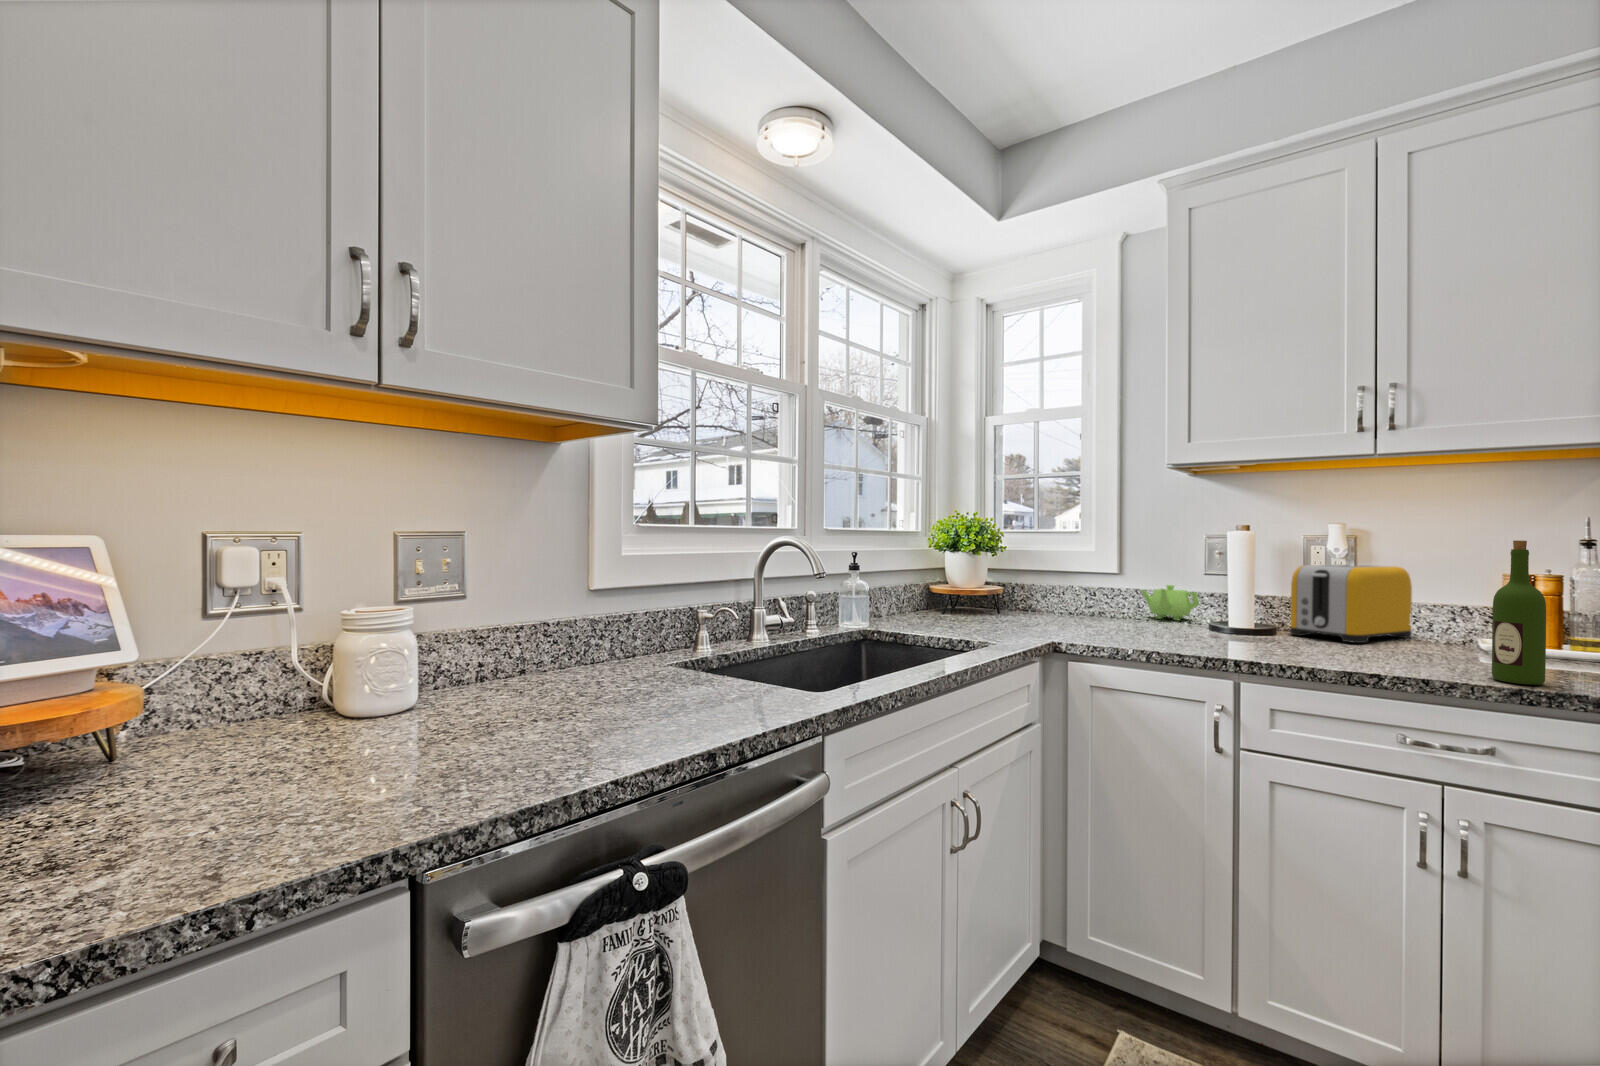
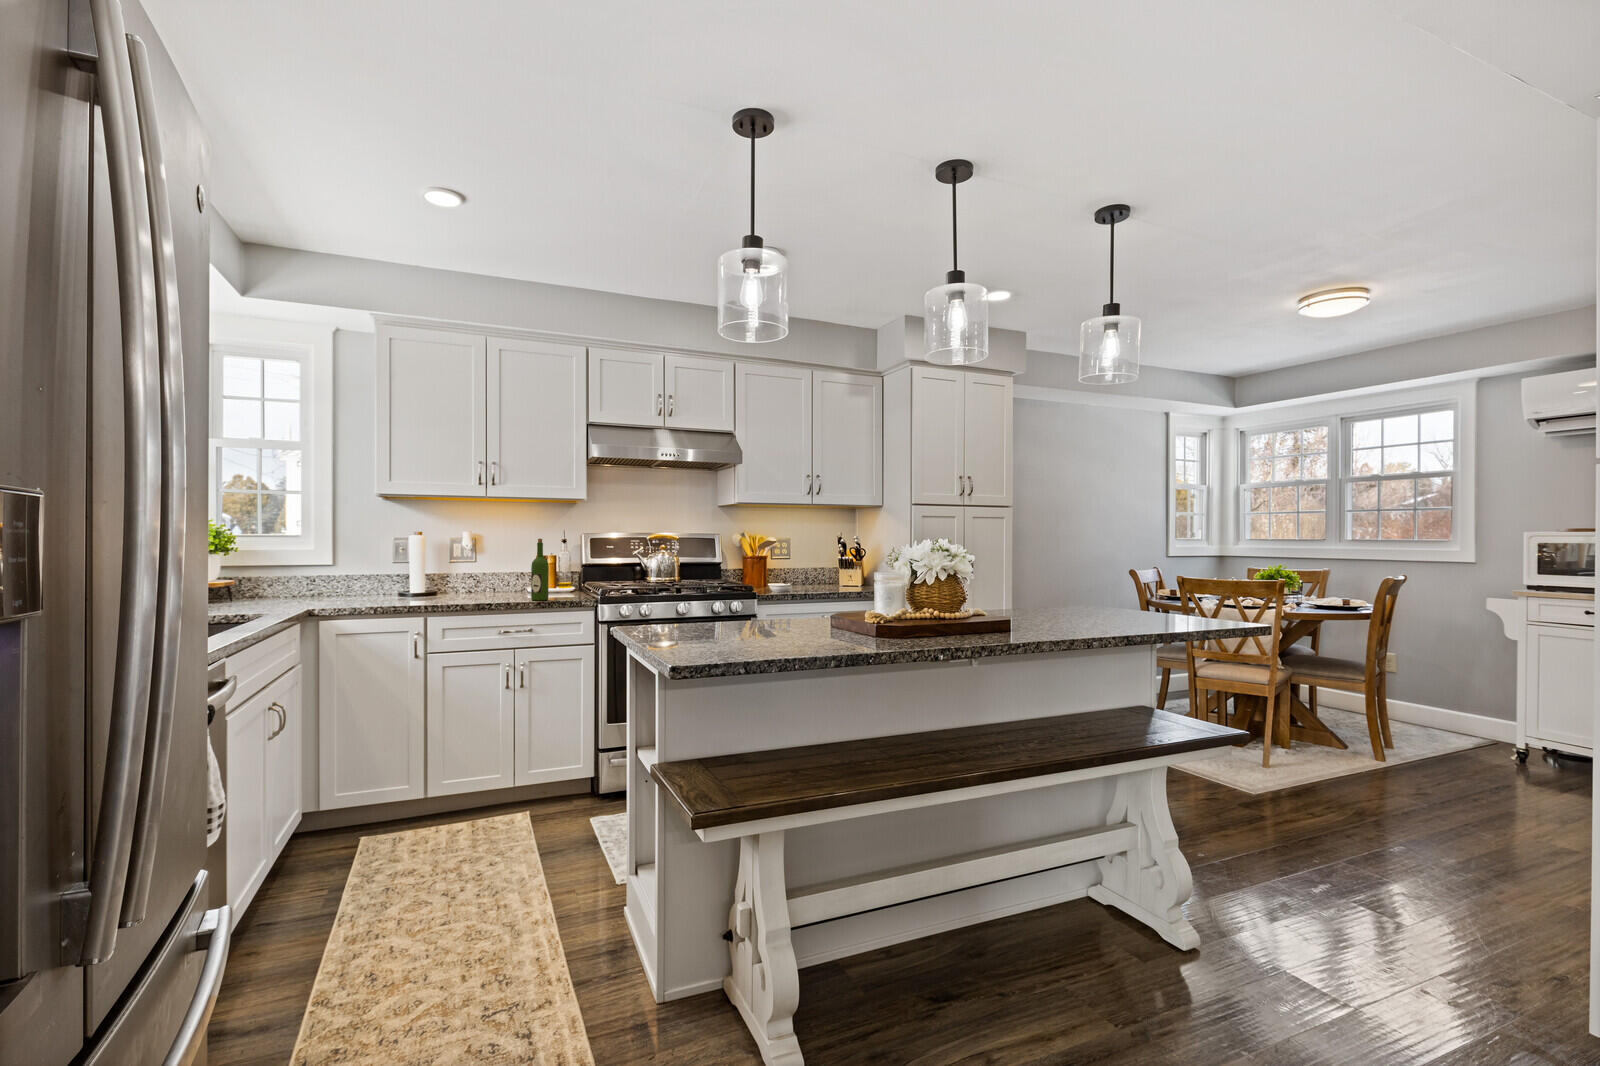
toaster: present [1290,564,1412,643] -> none [445,554,501,595]
teapot: present [1141,585,1199,620] -> none [349,571,390,595]

